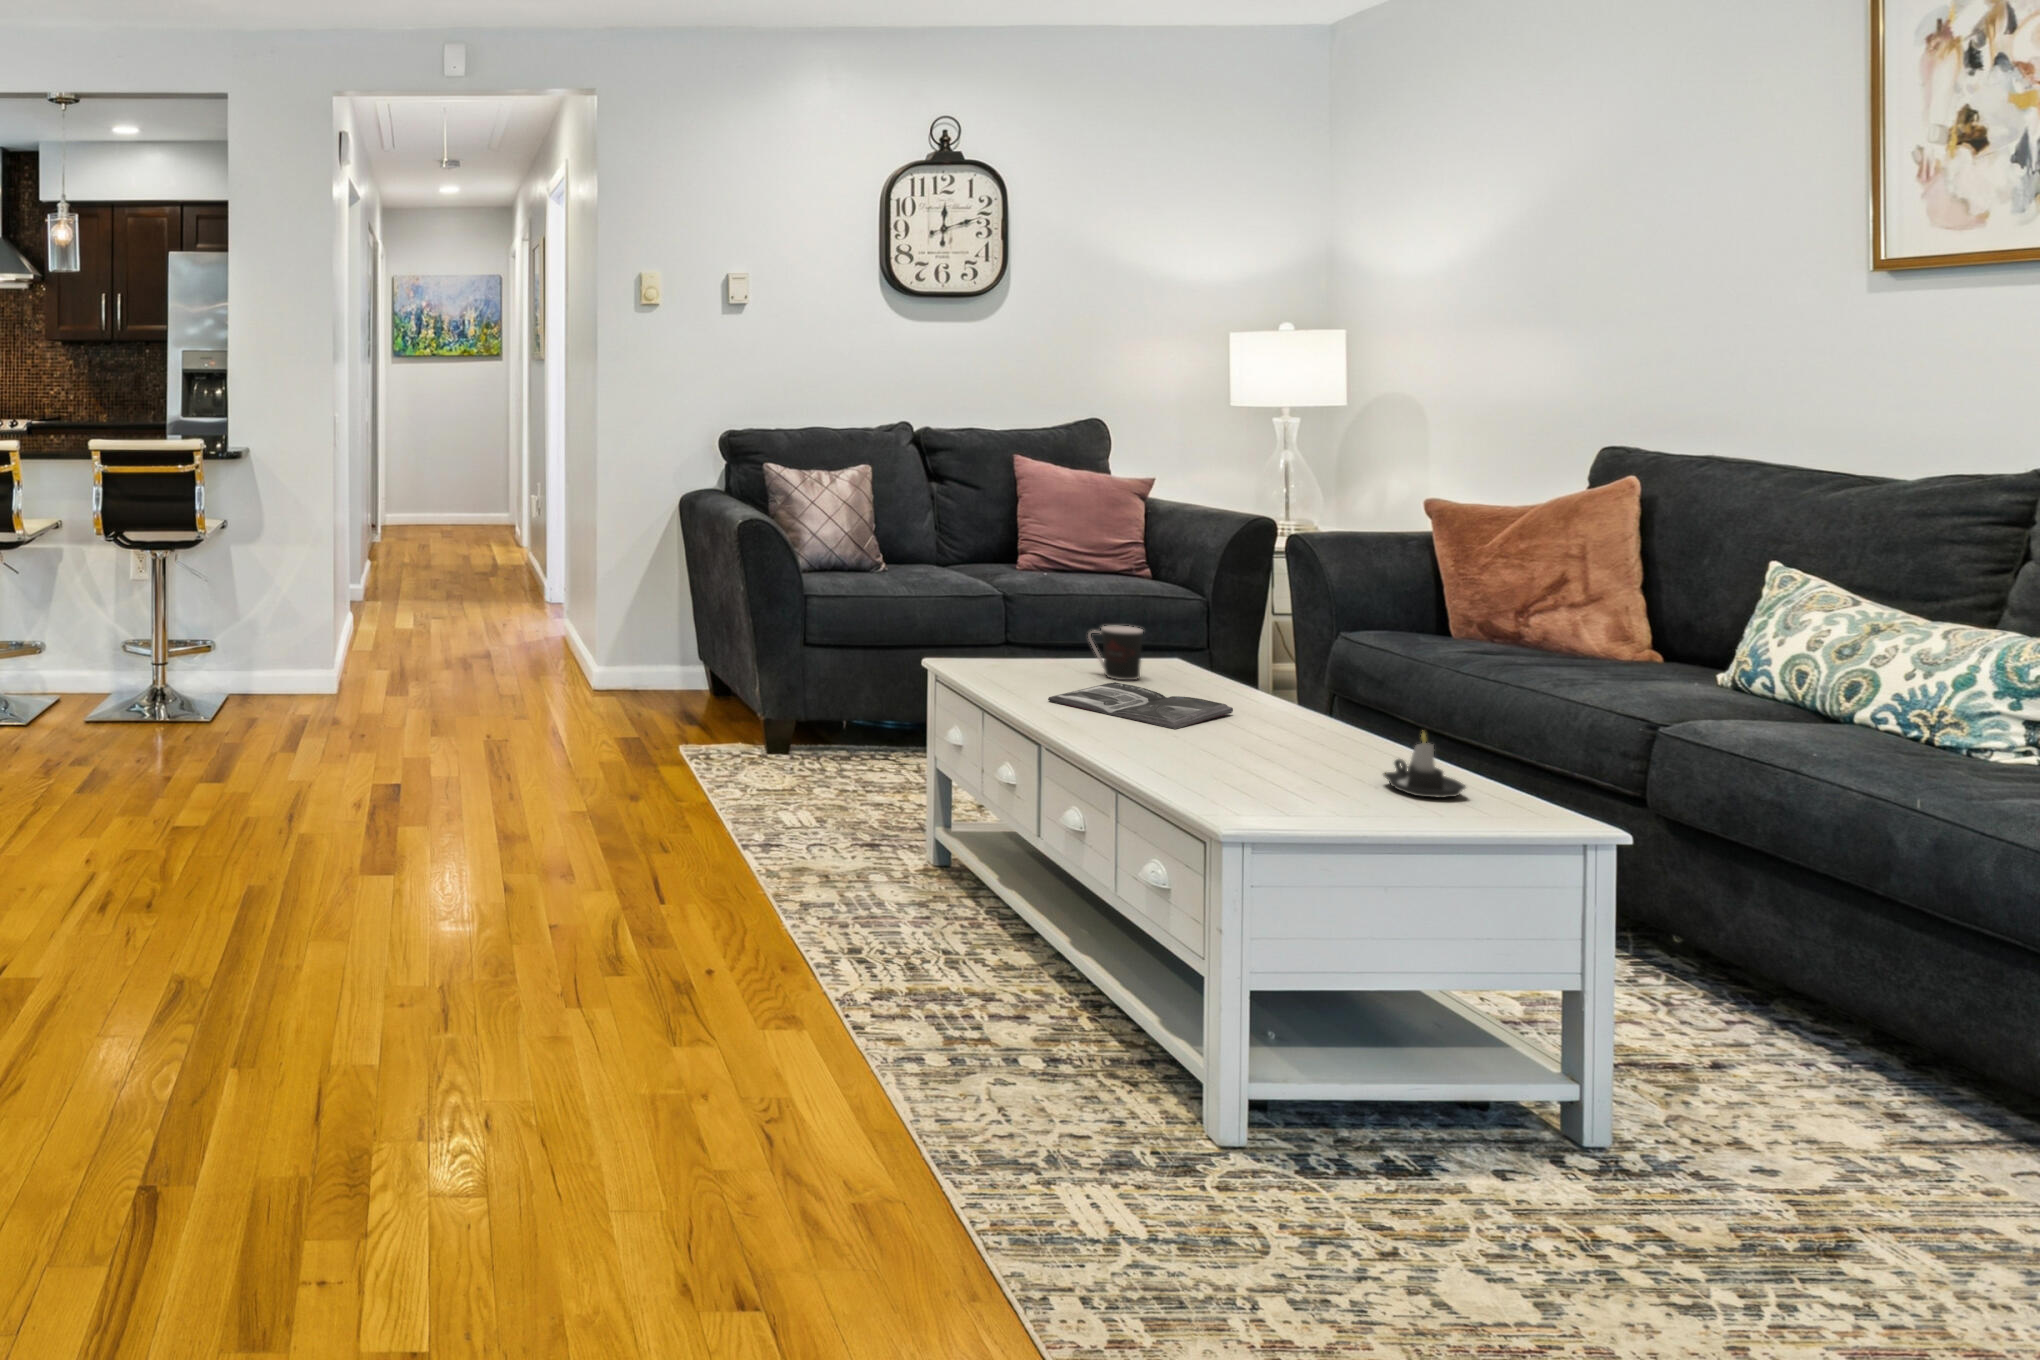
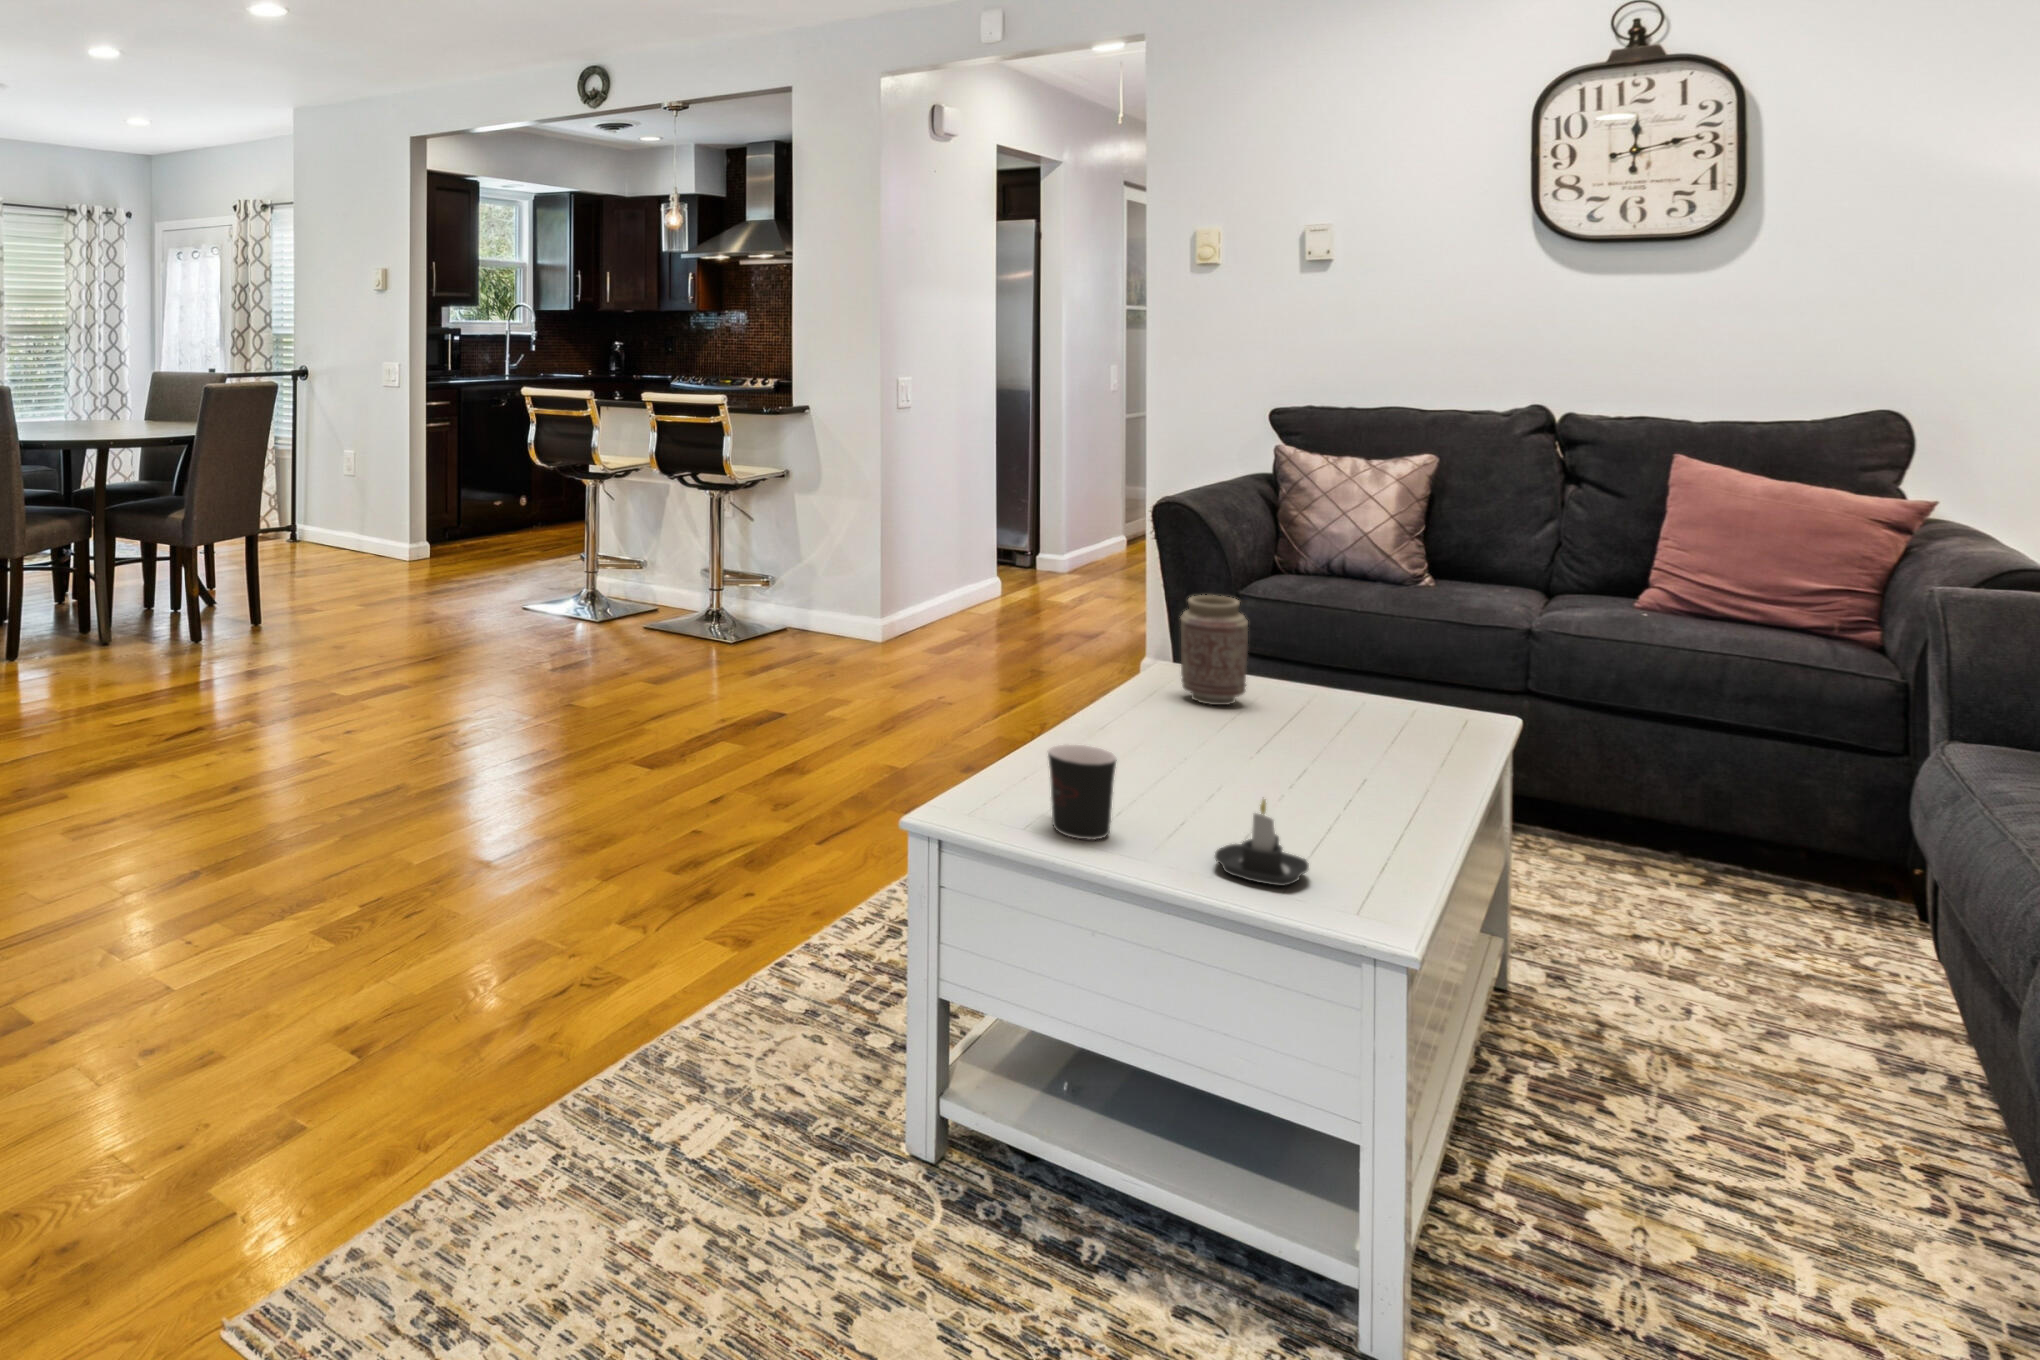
vase: none [996,585,1053,678] -> present [1181,595,1248,705]
coffee cup: present [1088,626,1143,680] -> present [1048,744,1117,840]
magazine: present [1048,682,1233,729] -> none [1140,717,1333,775]

